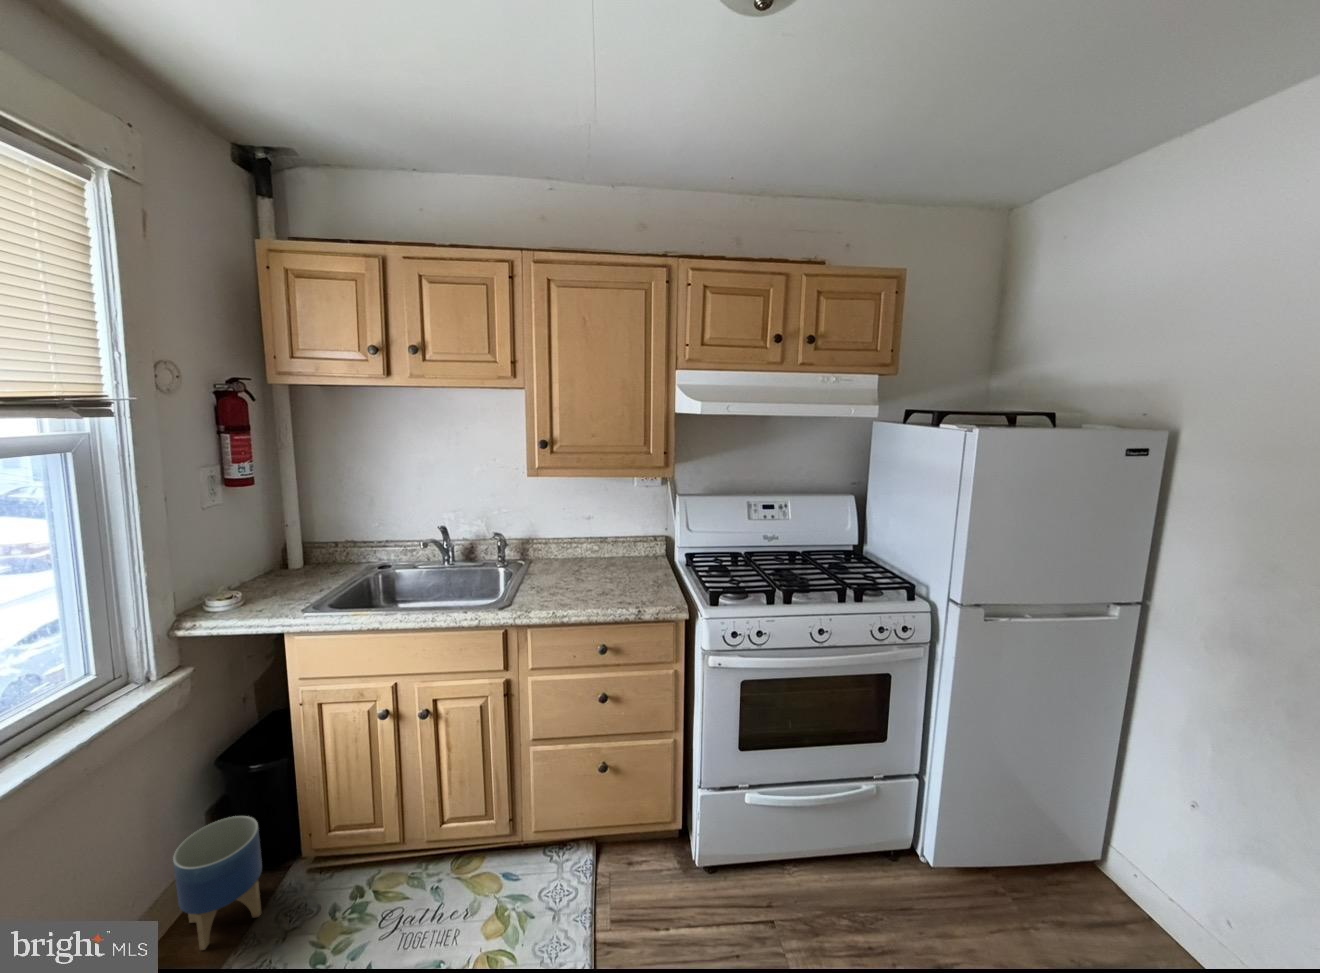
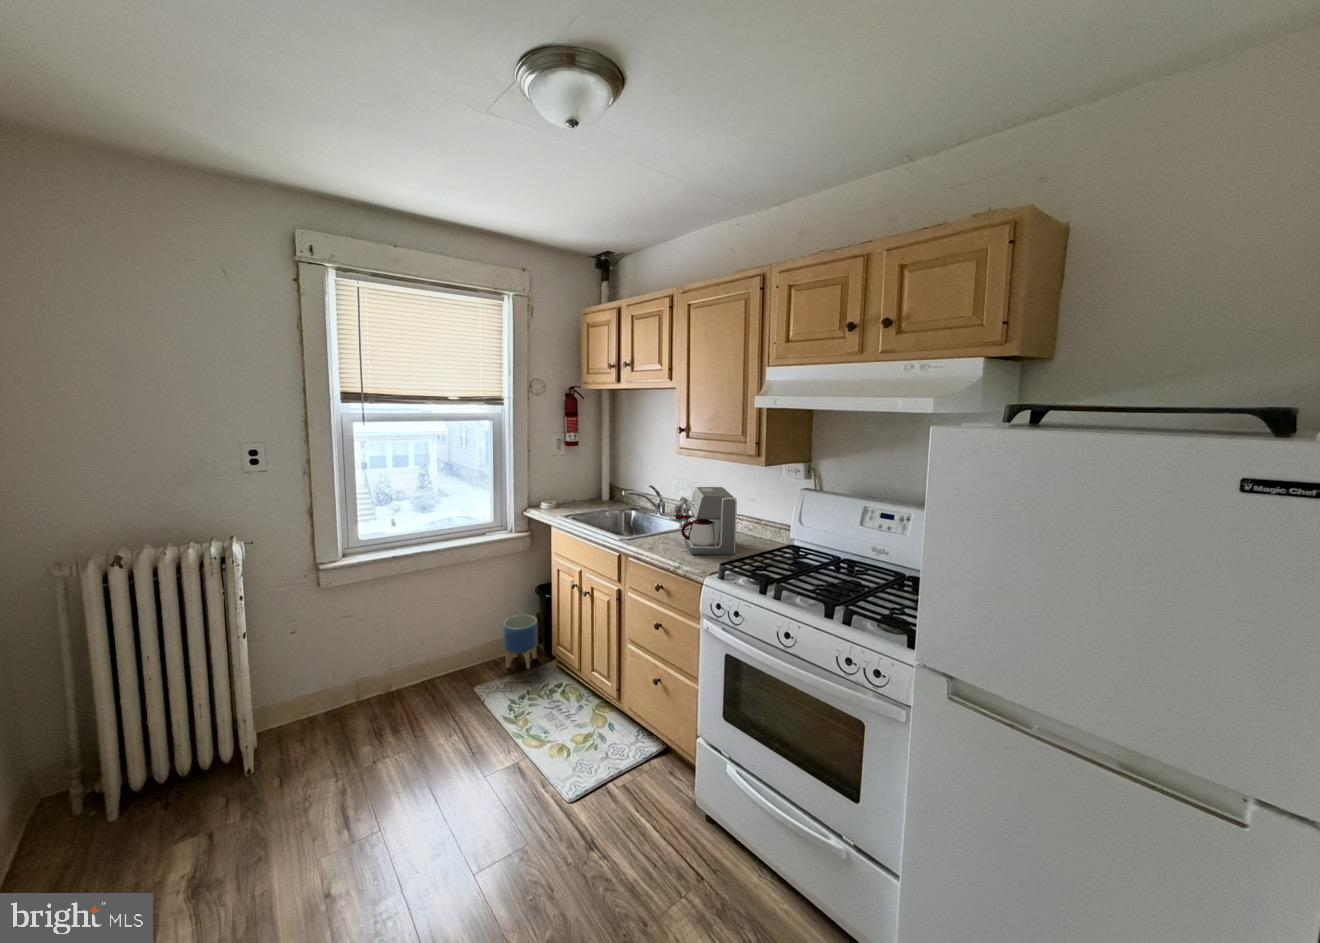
coffee maker: none [558,506,644,594] -> present [676,487,737,555]

